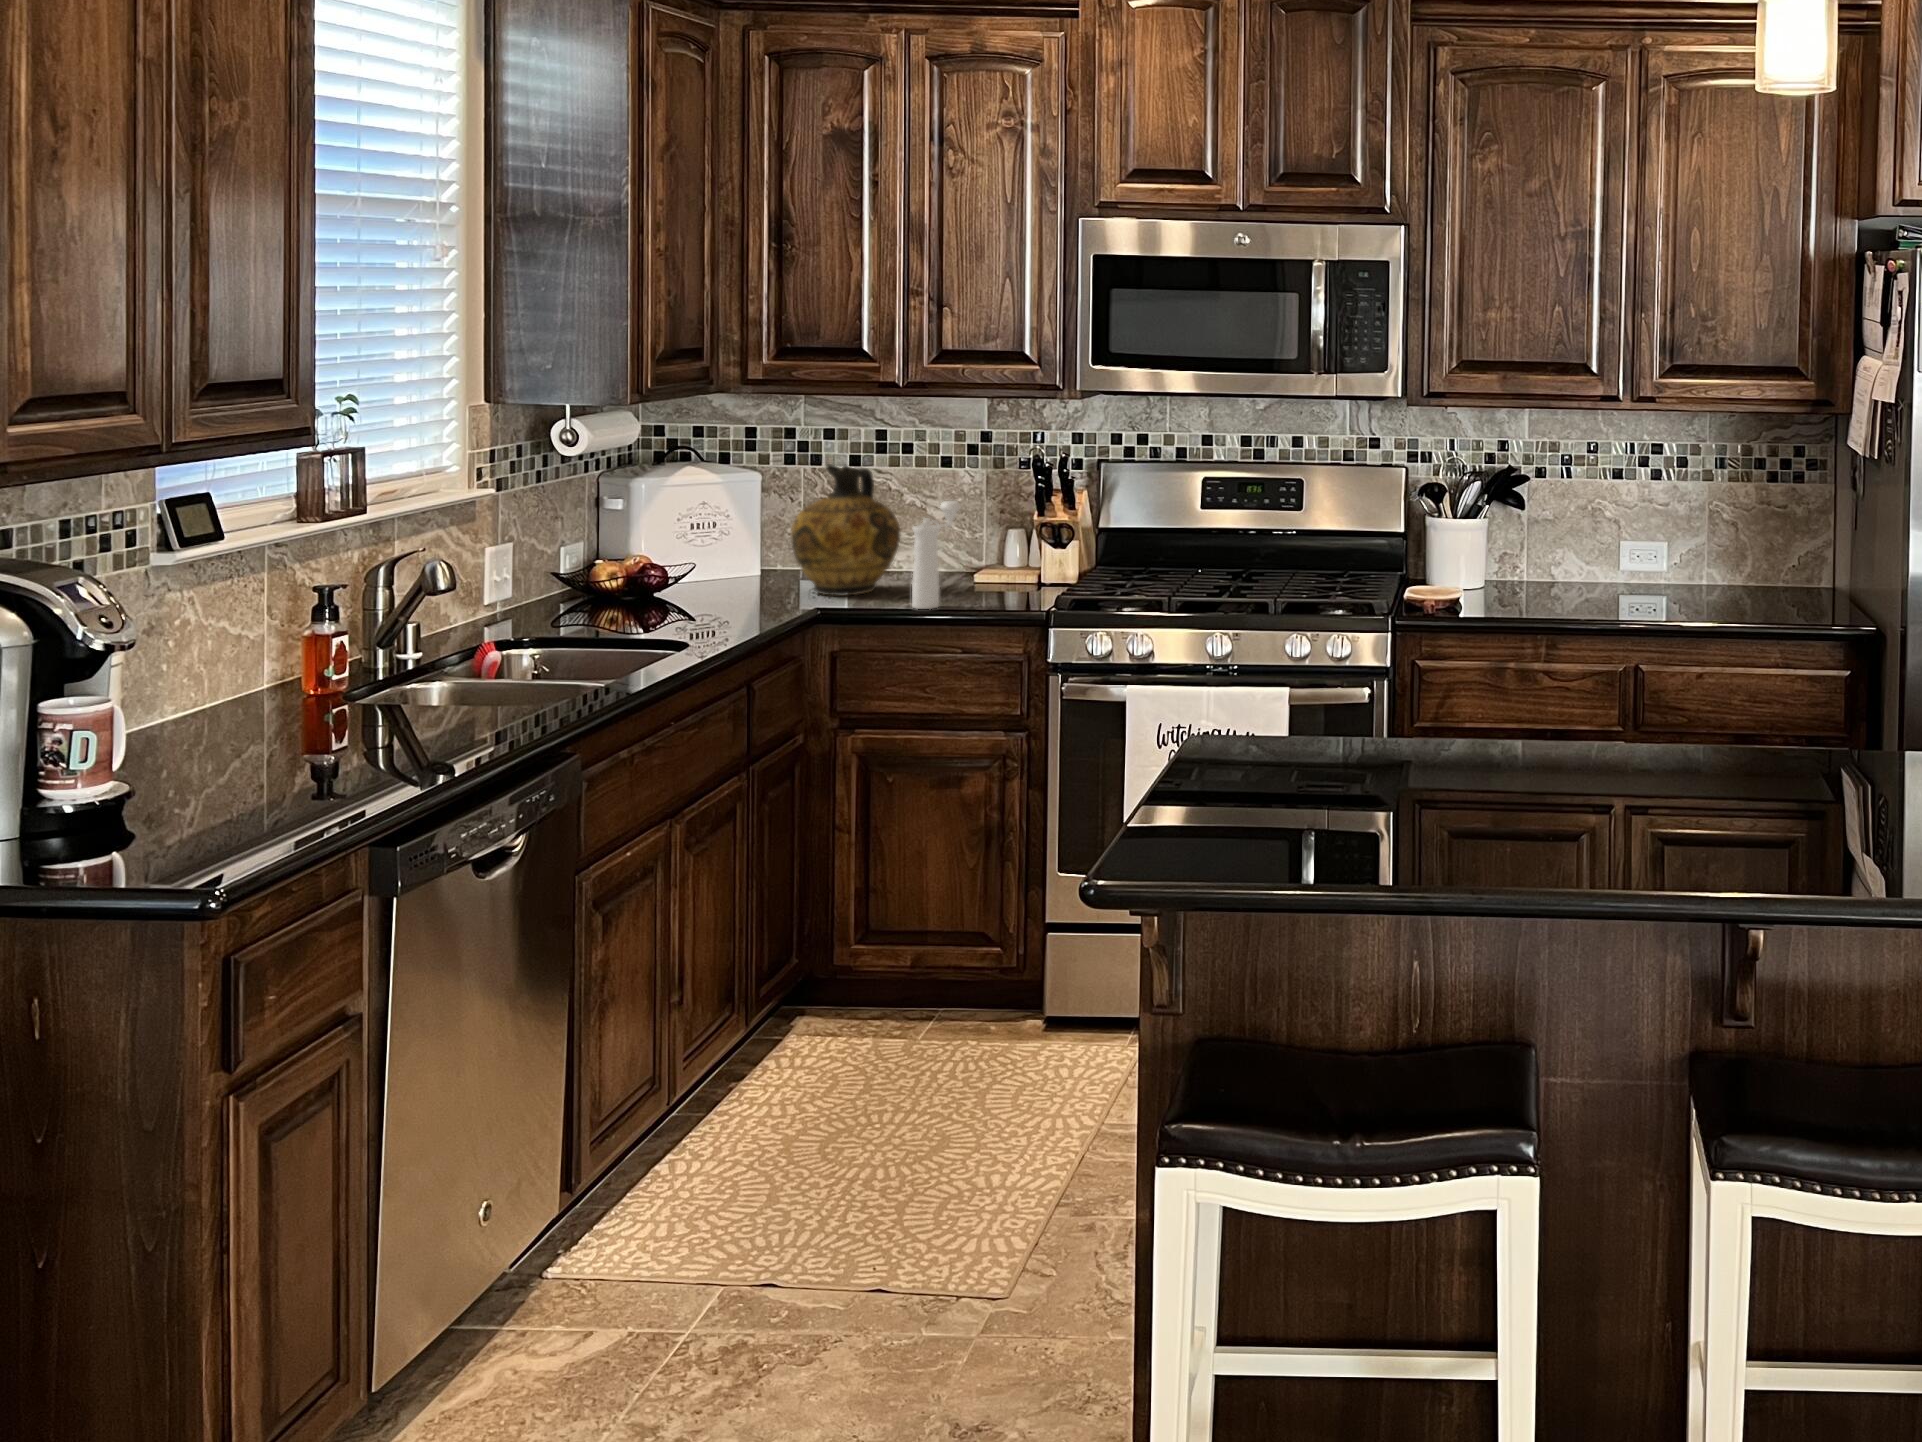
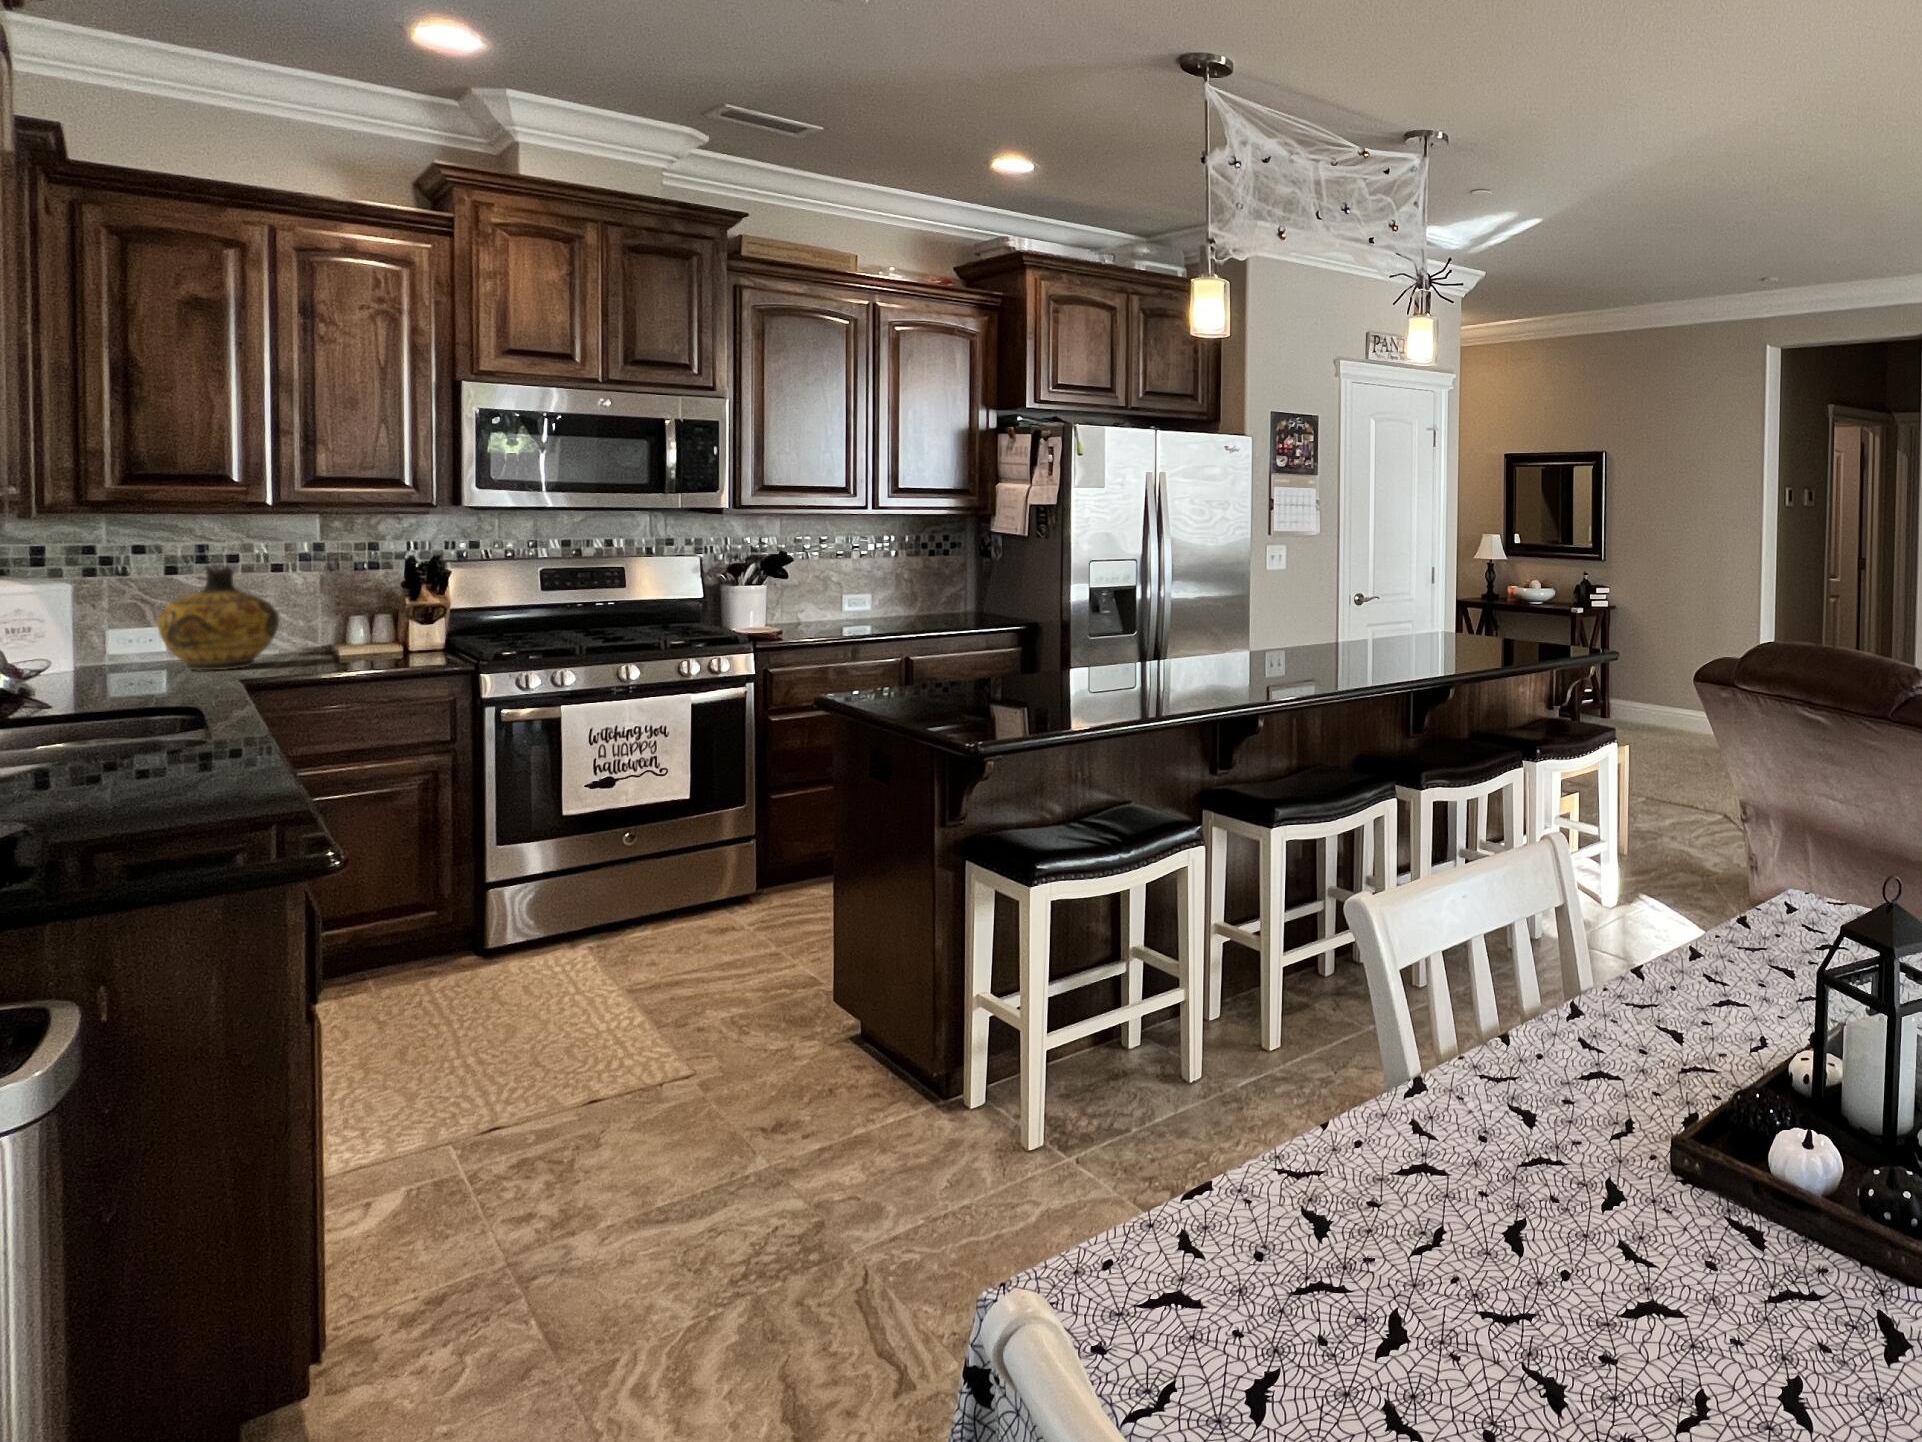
pepper mill: present [912,501,960,609] -> none [332,588,362,667]

